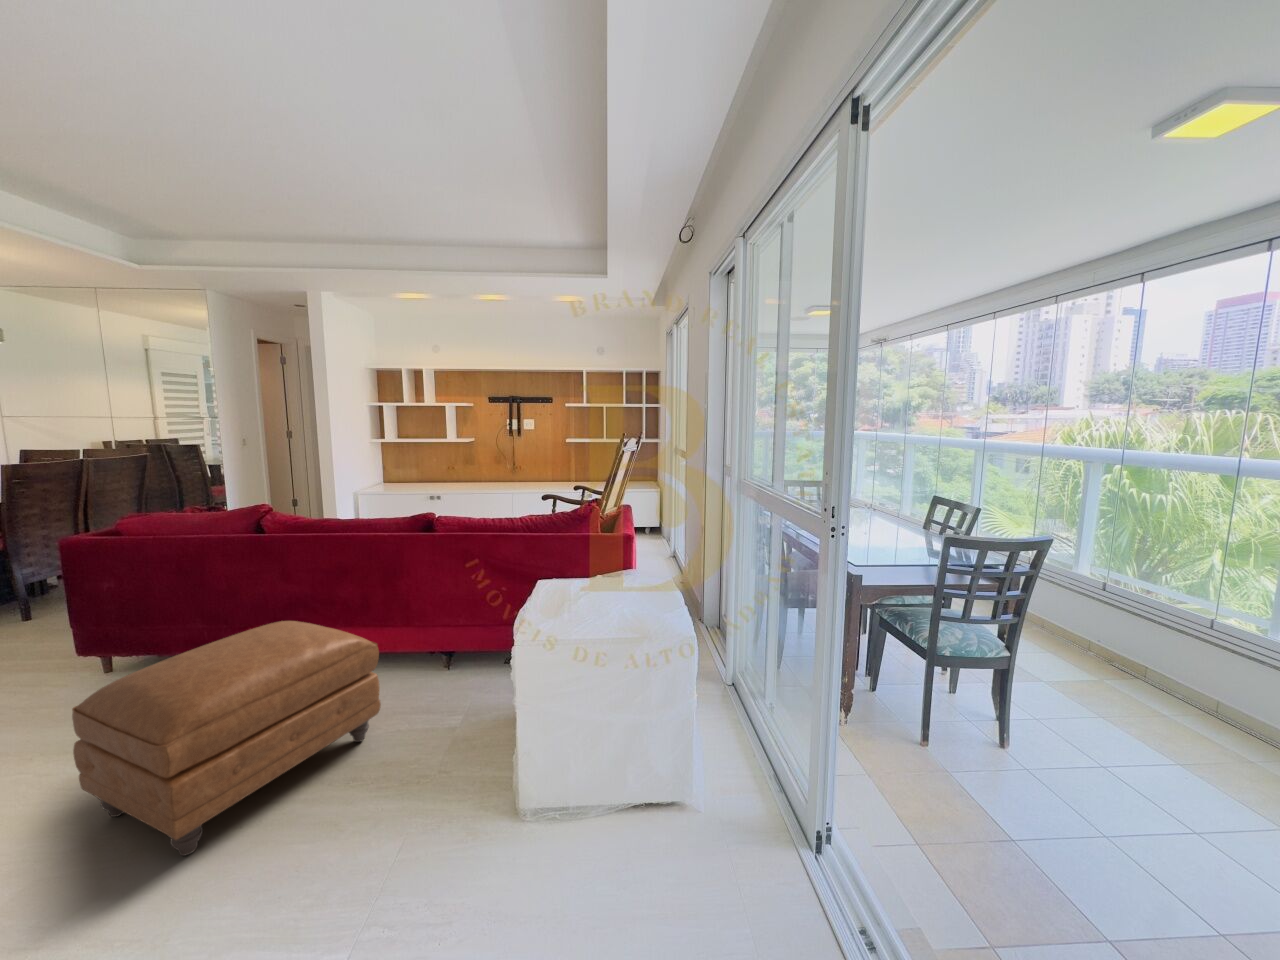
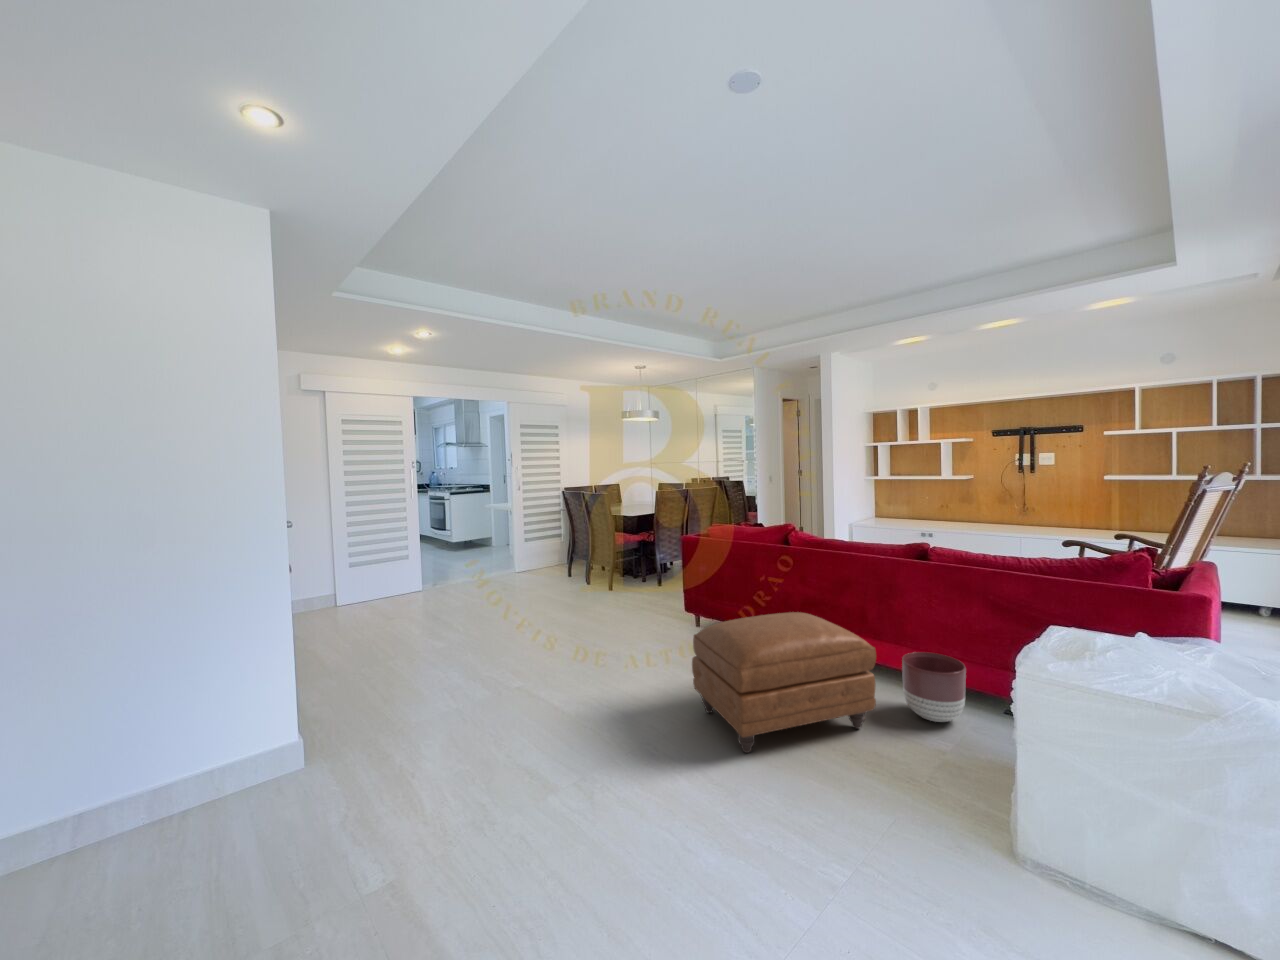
planter: none [409,627,471,698] -> present [902,652,966,722]

